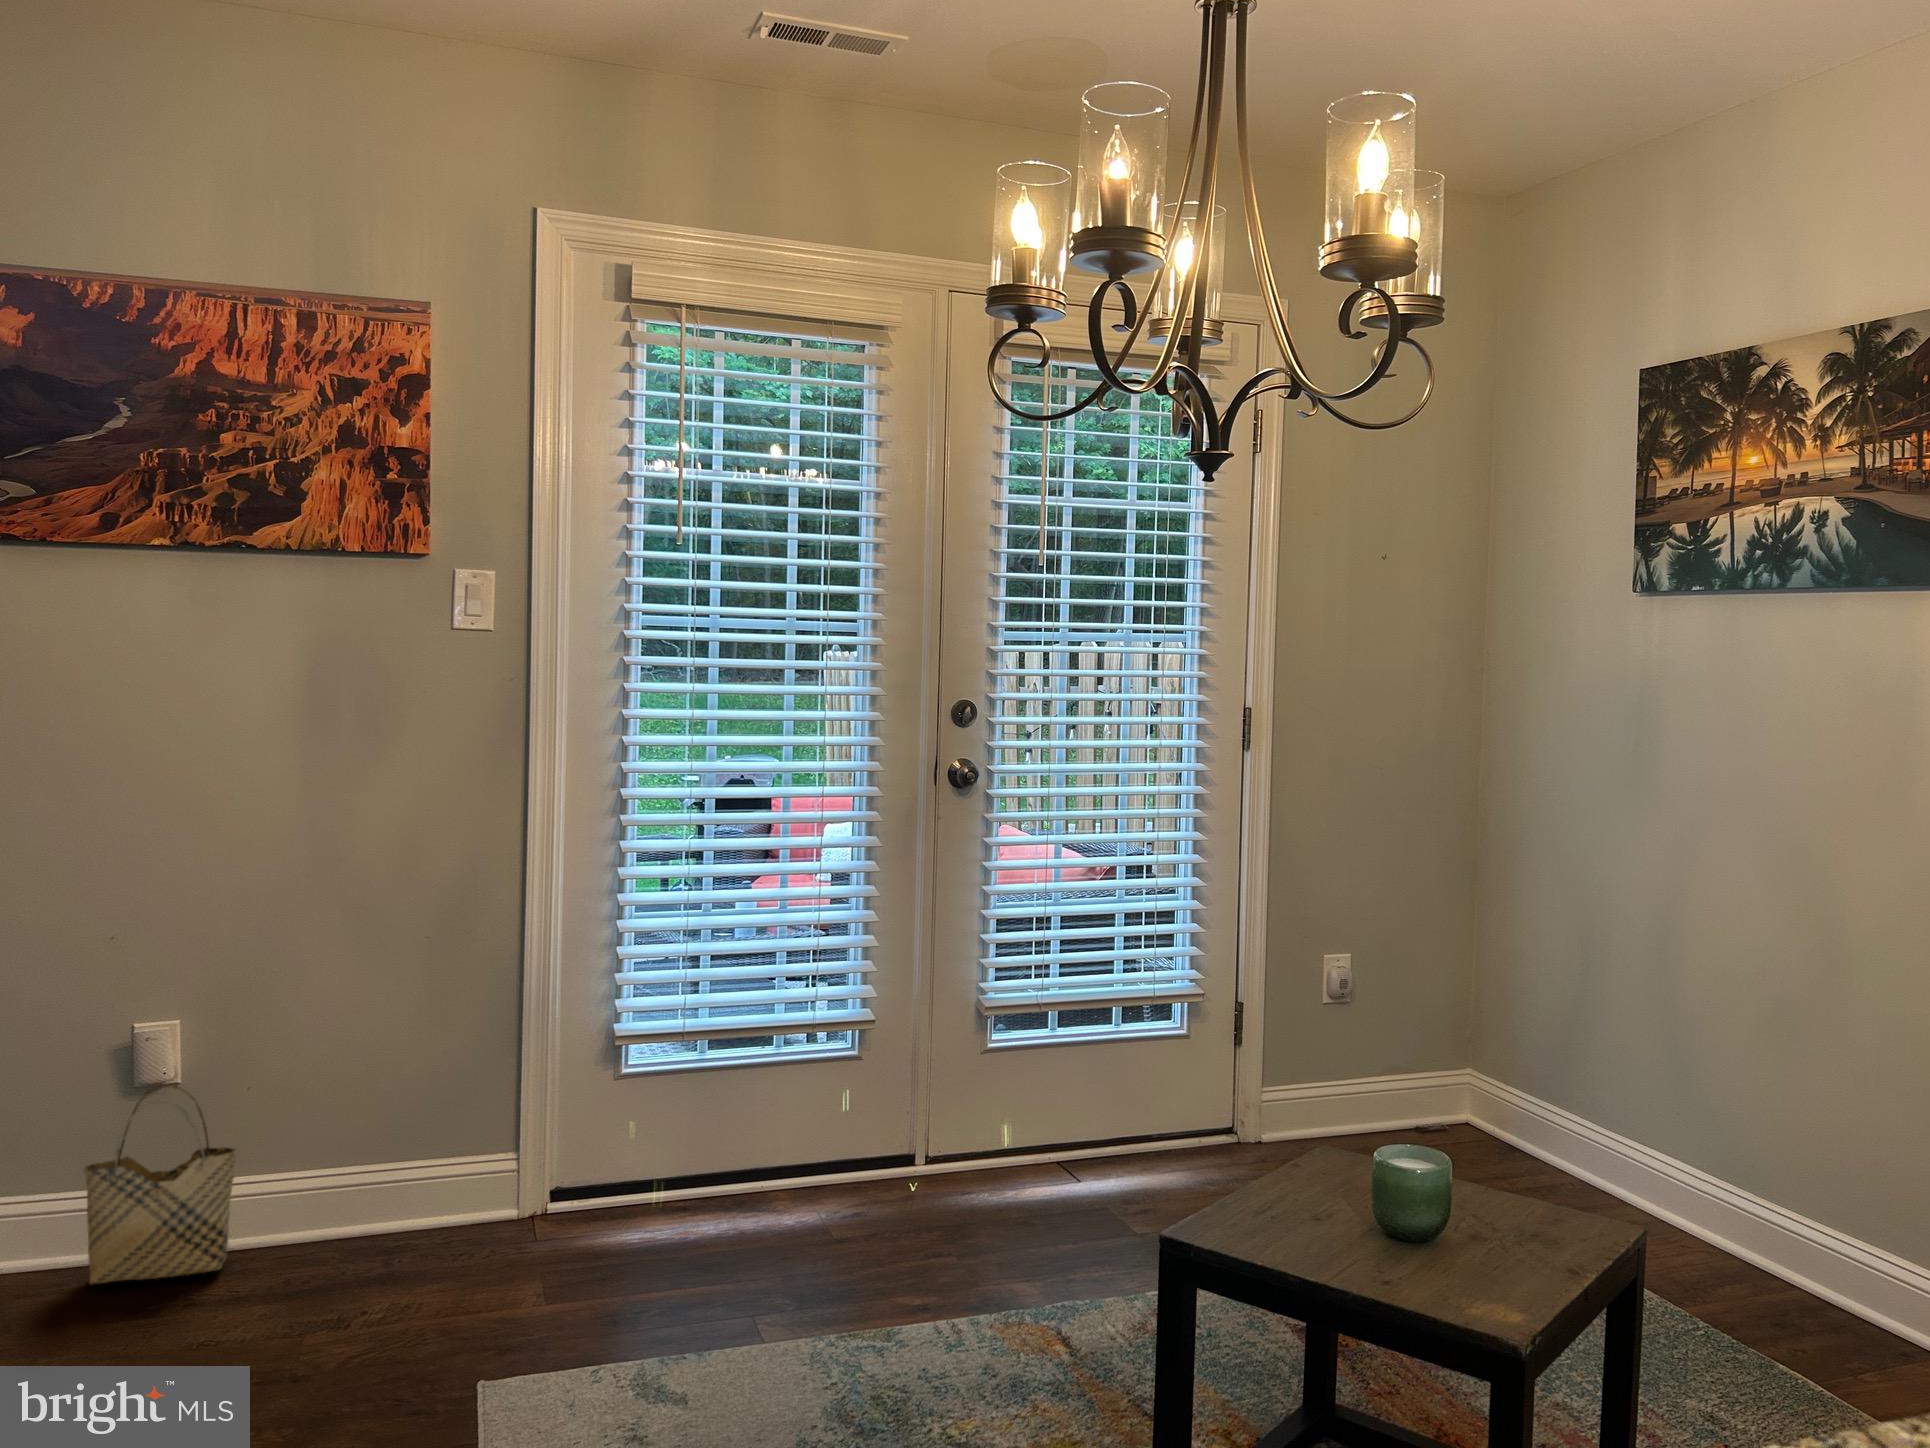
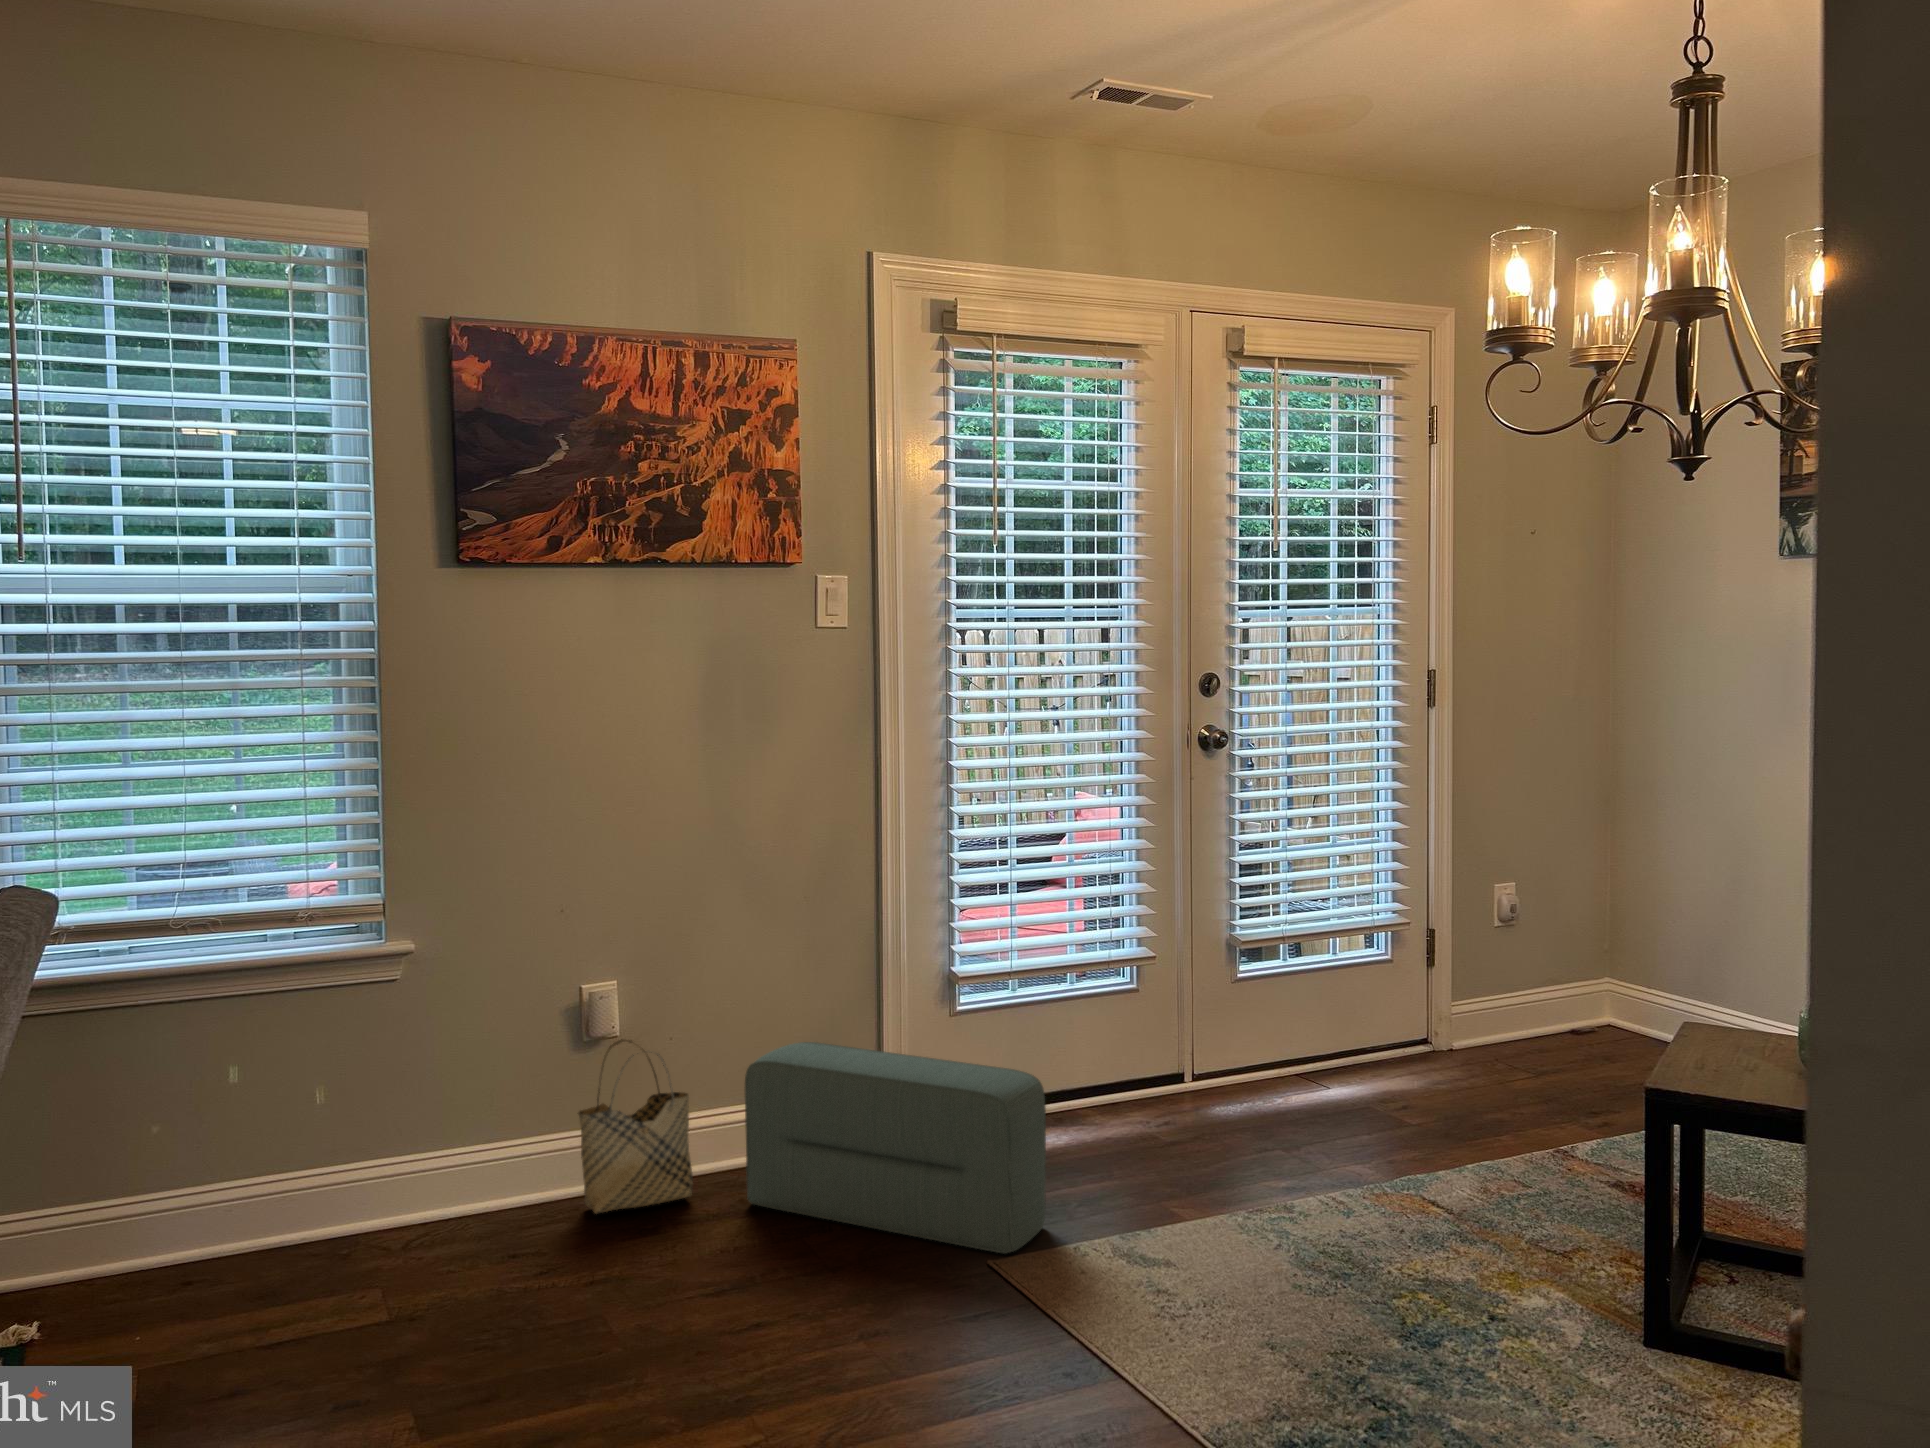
pouf: none [276,1100,577,1373] -> present [745,1042,1046,1253]

